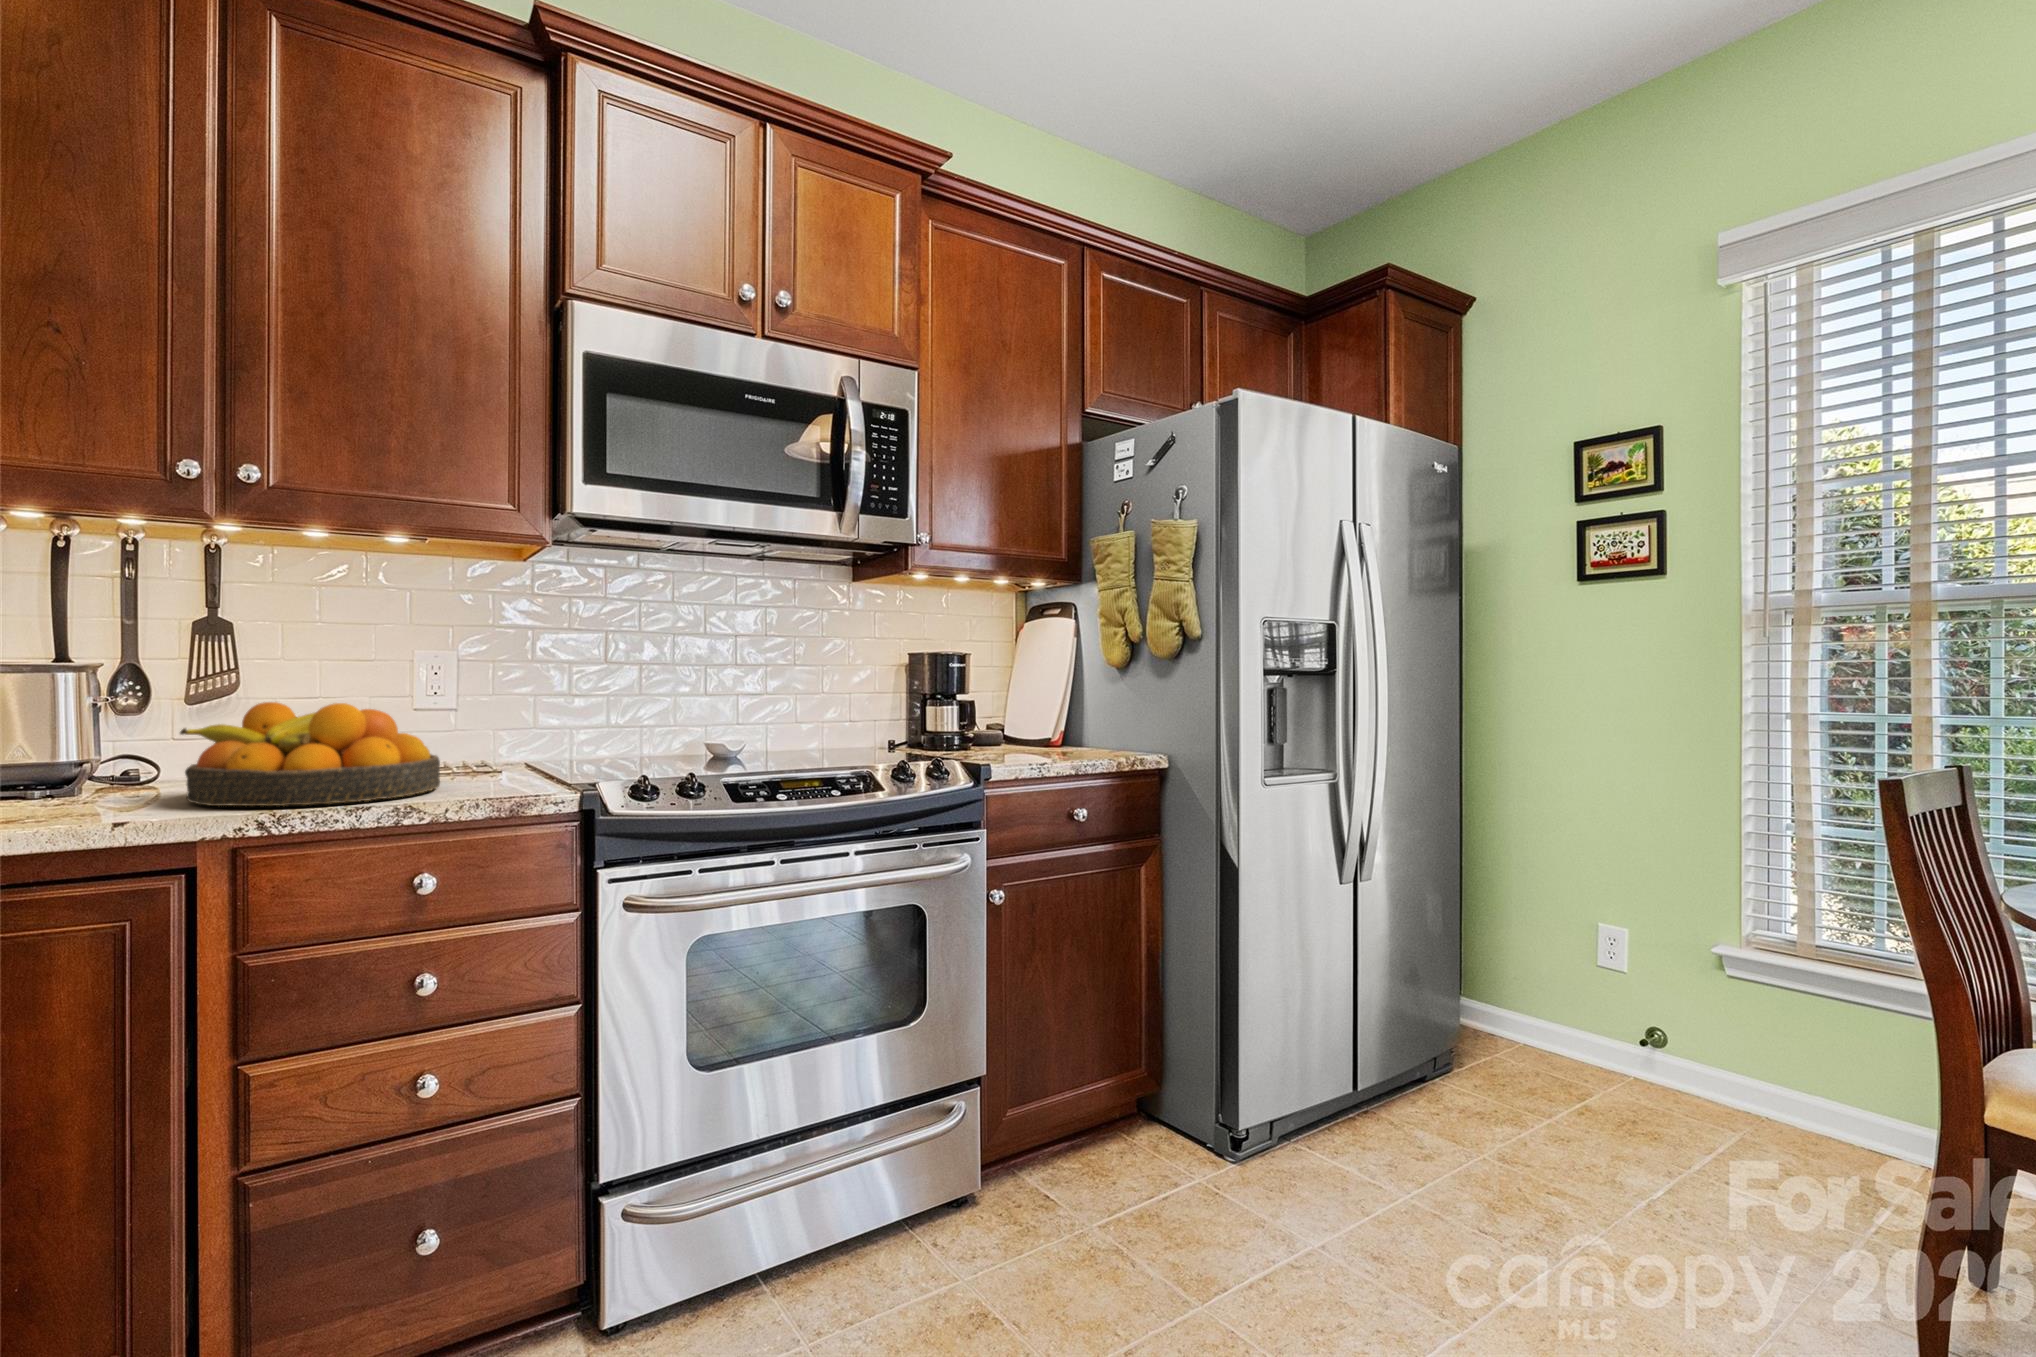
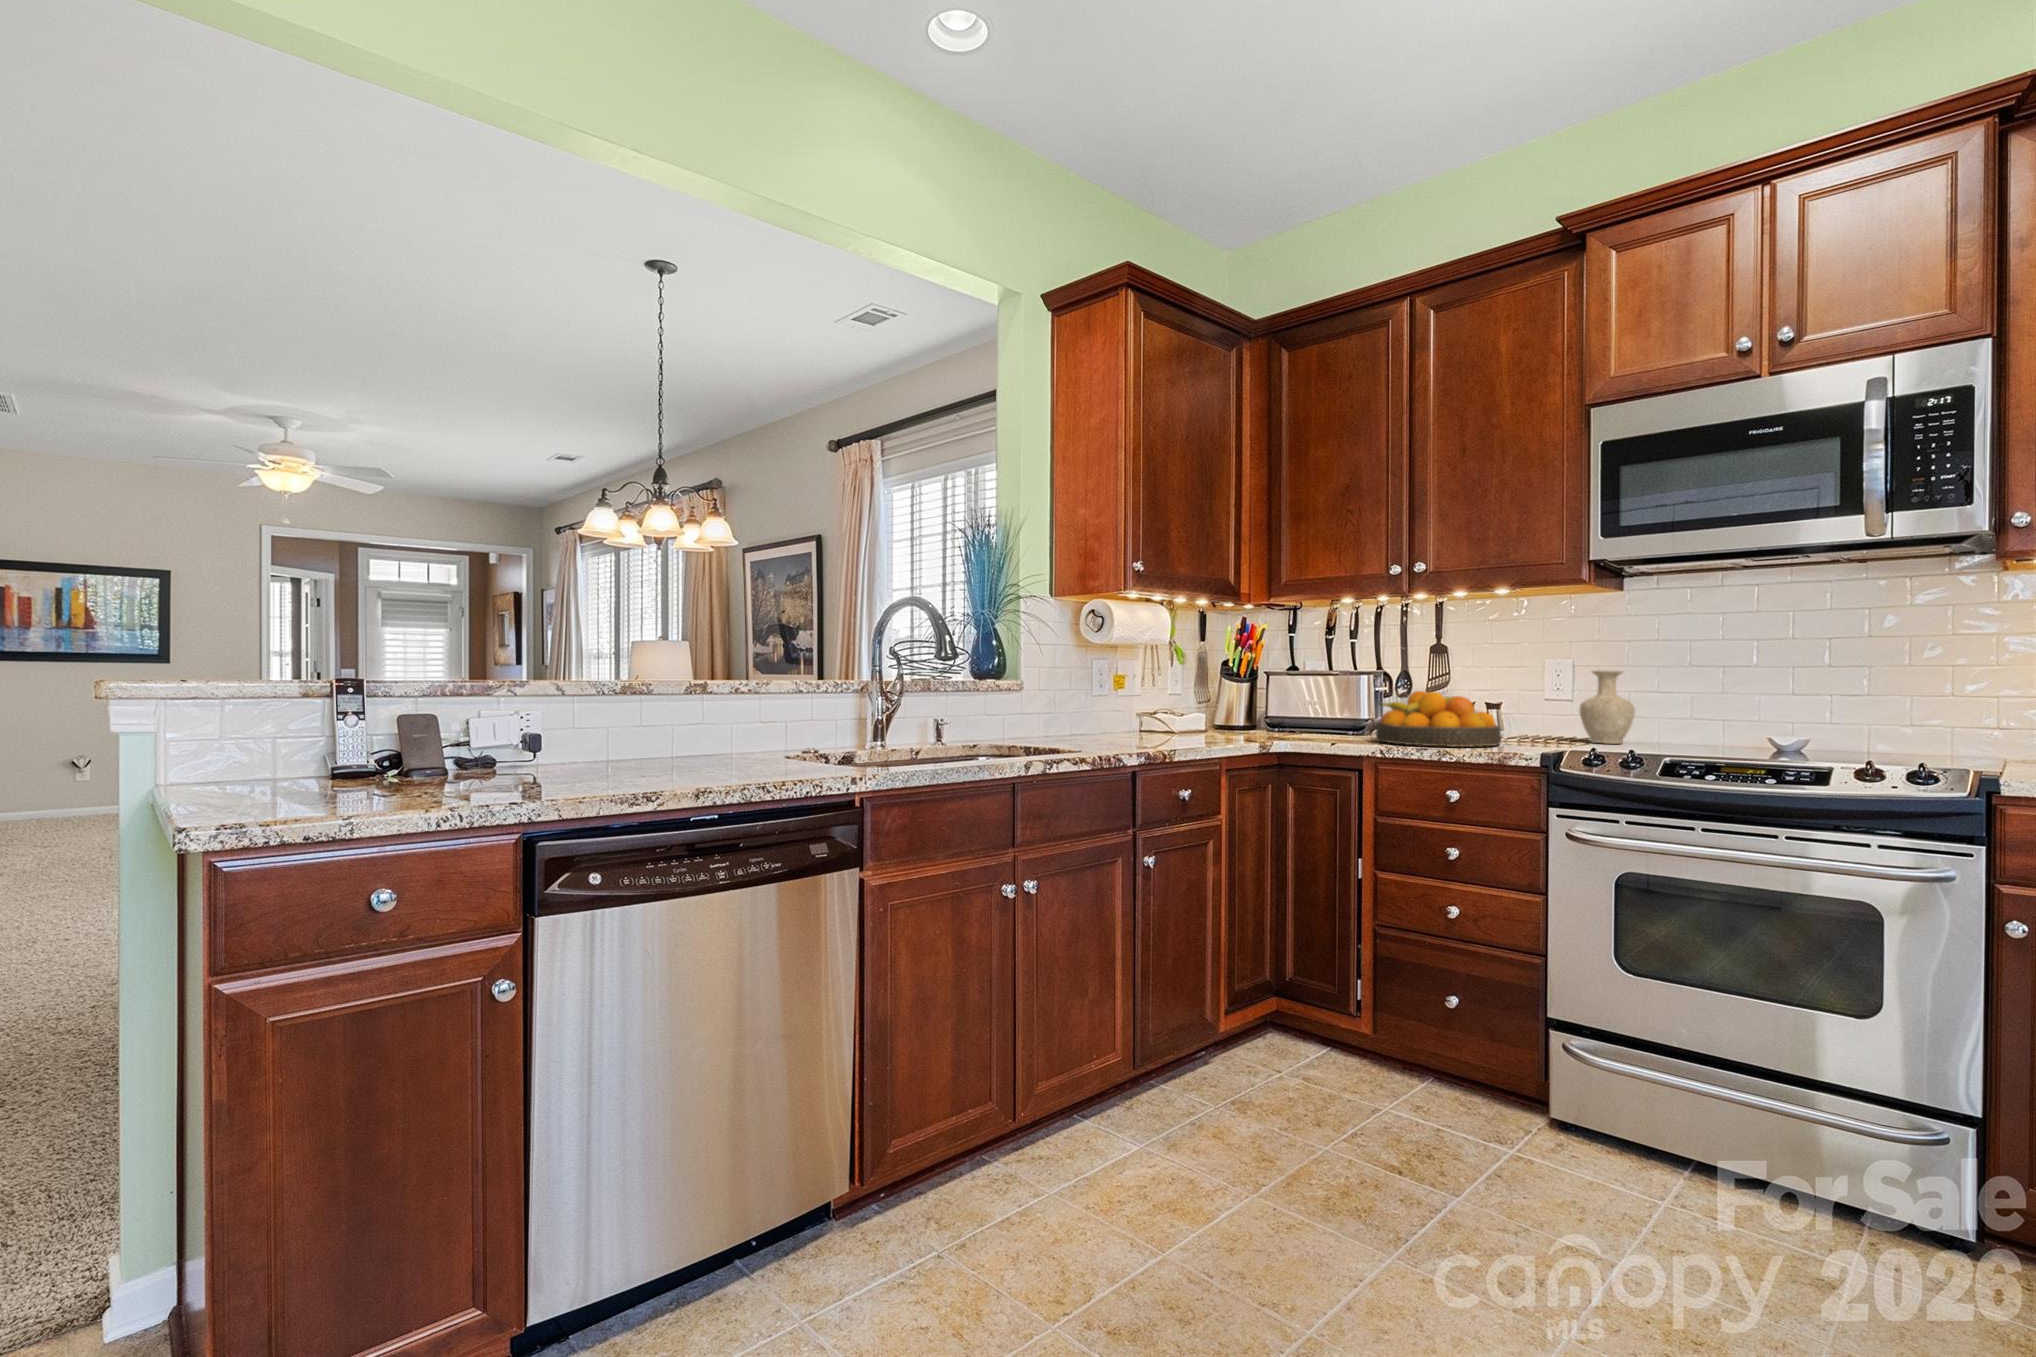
vase: none [480,664,553,765] -> present [1579,671,1635,744]

